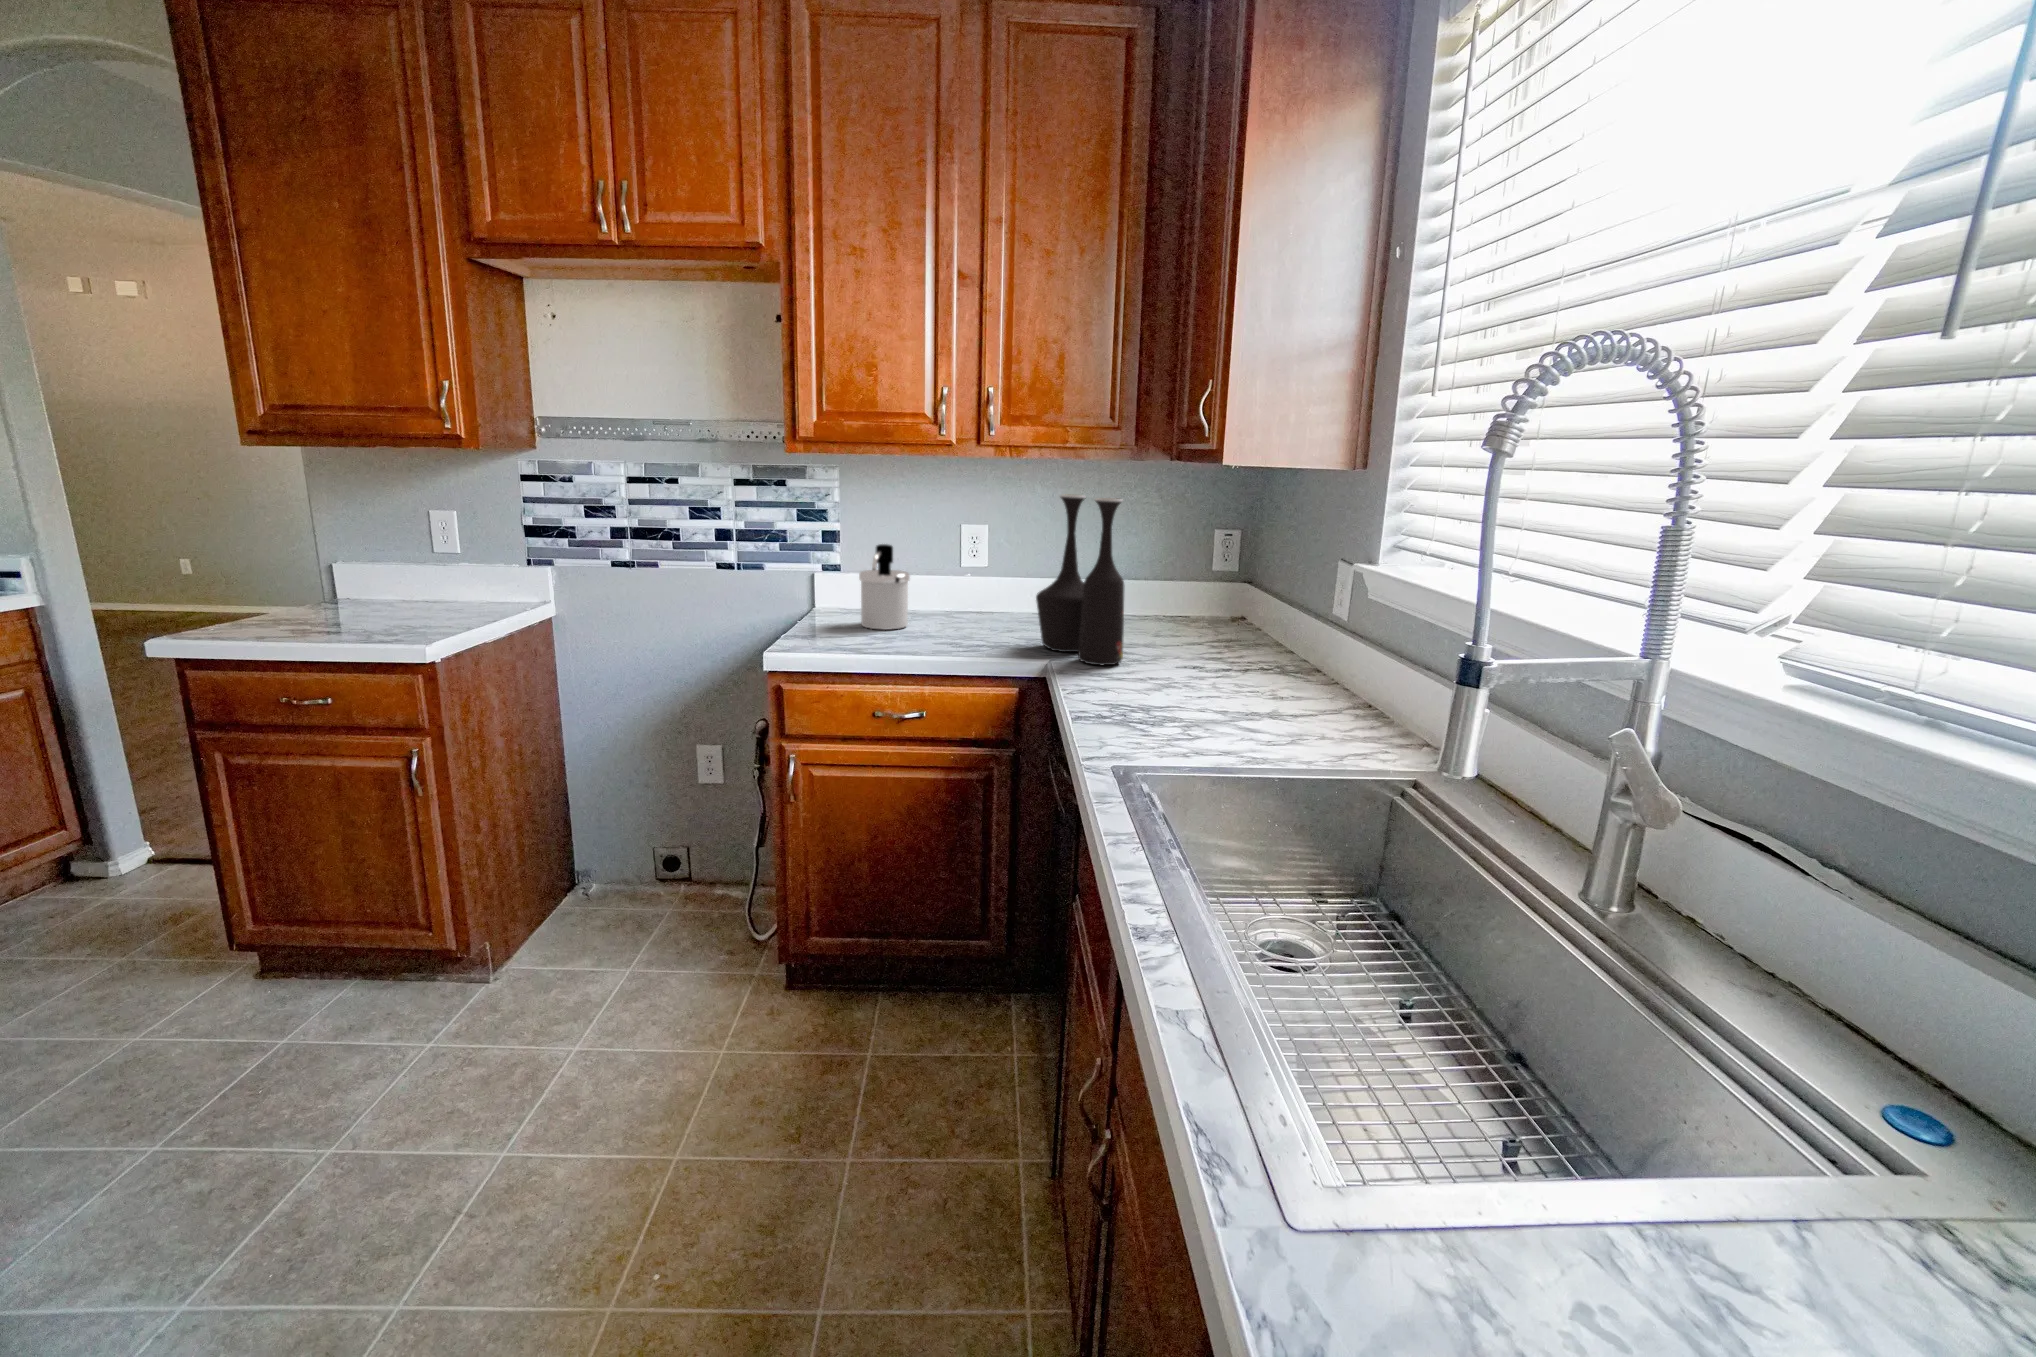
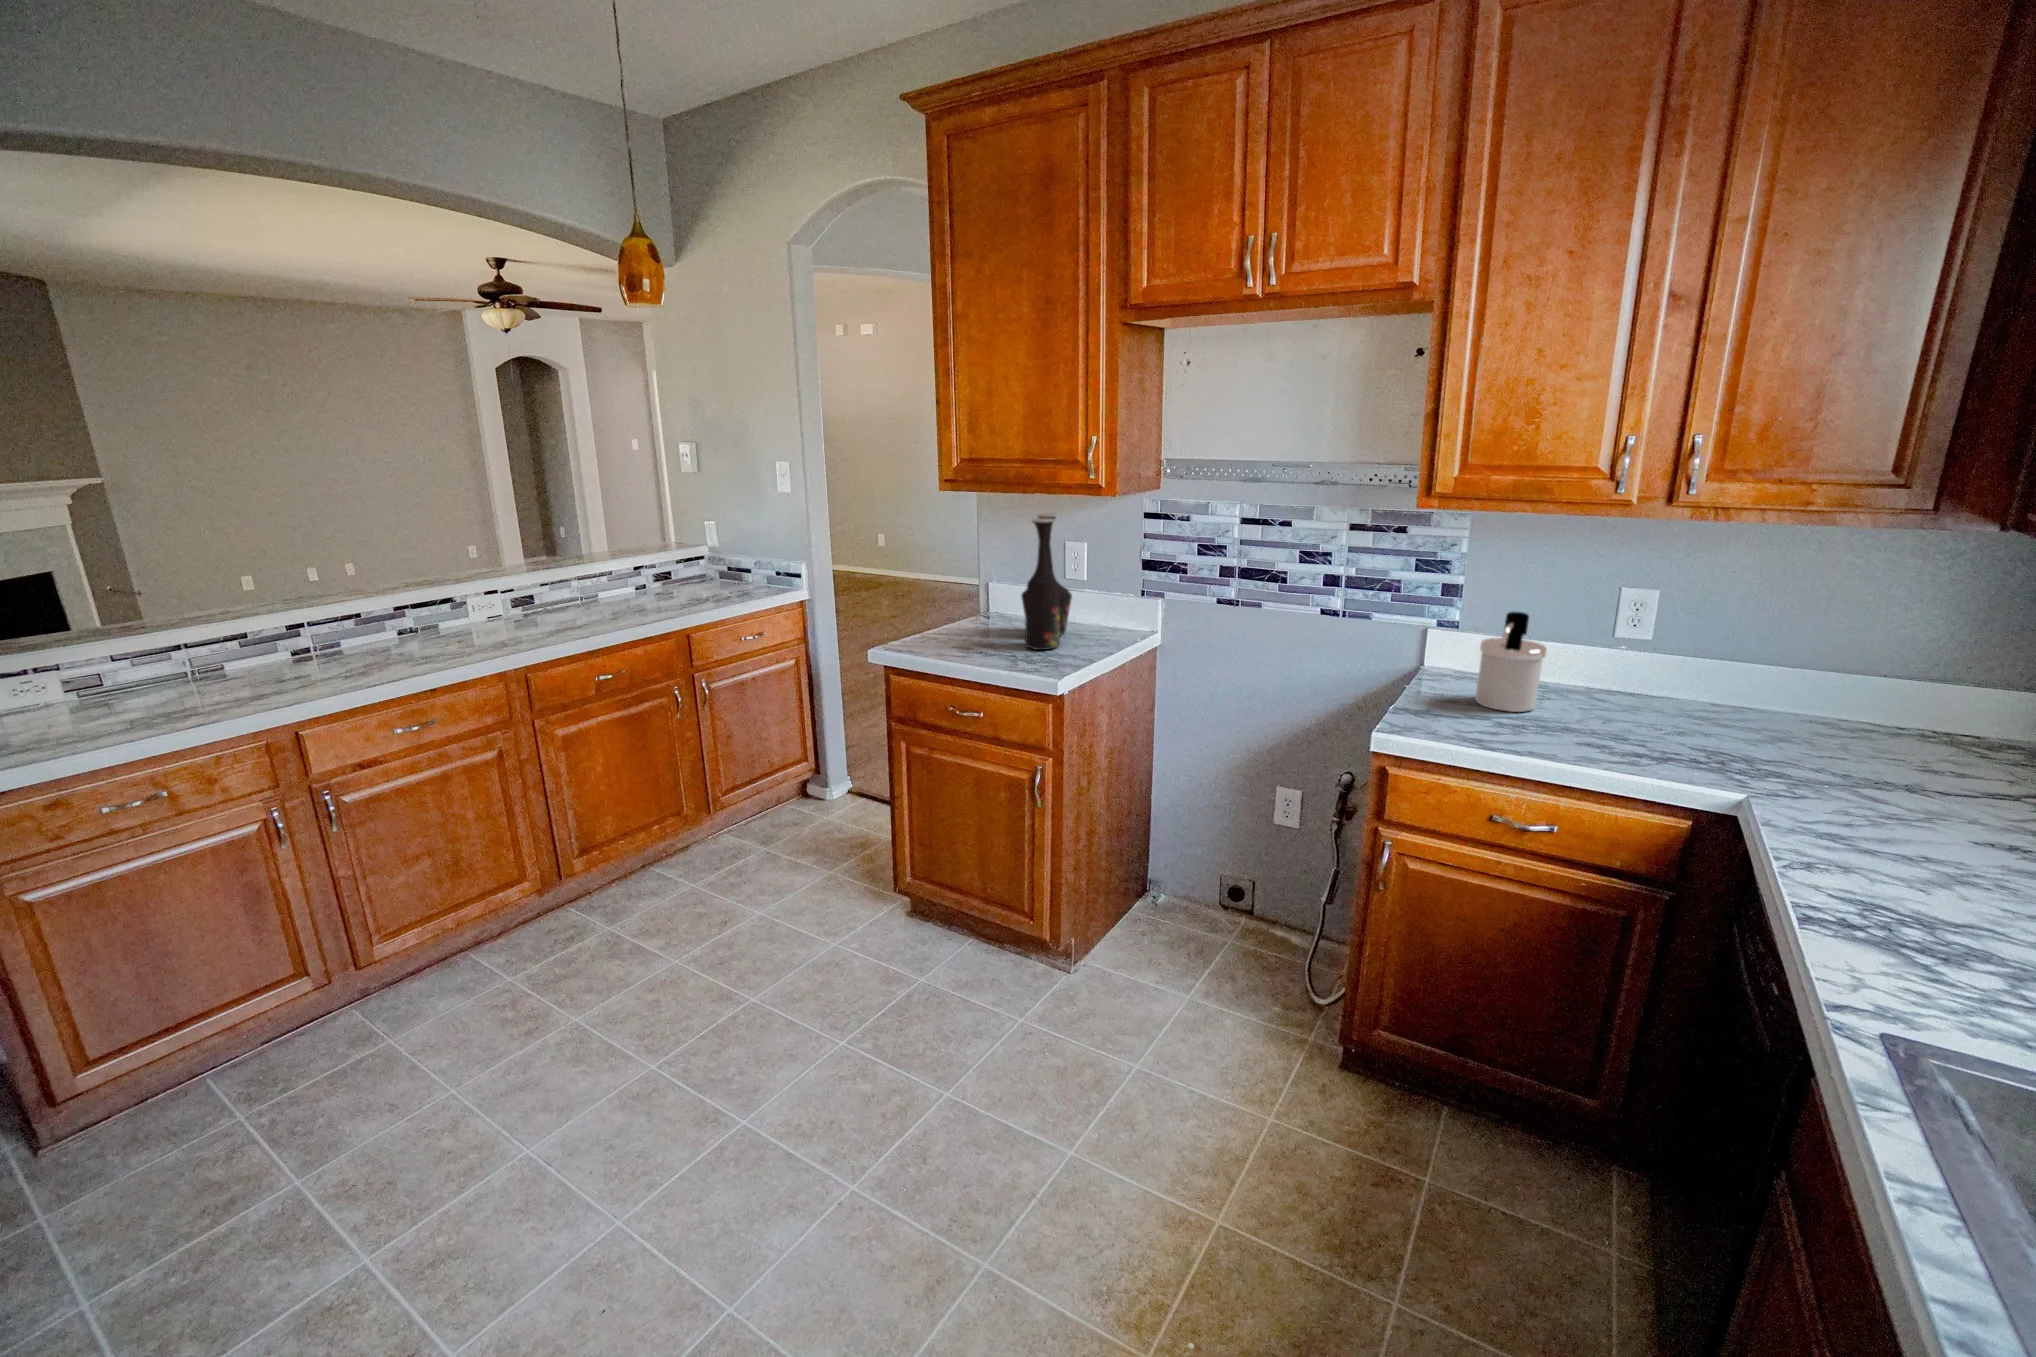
vase: present [1036,494,1124,665] -> present [1021,513,1072,650]

